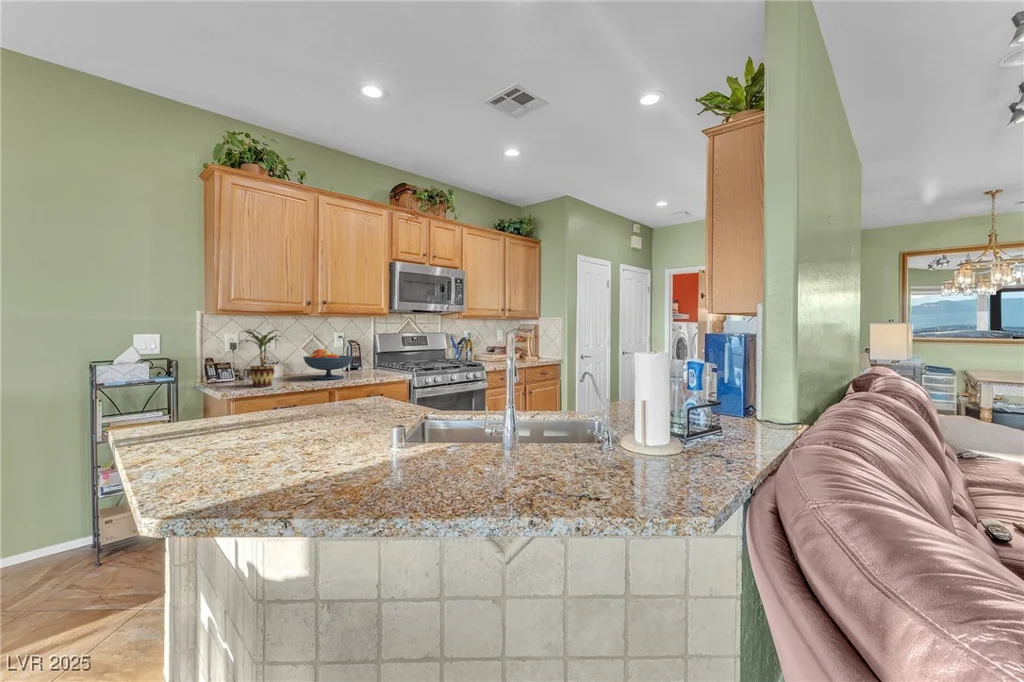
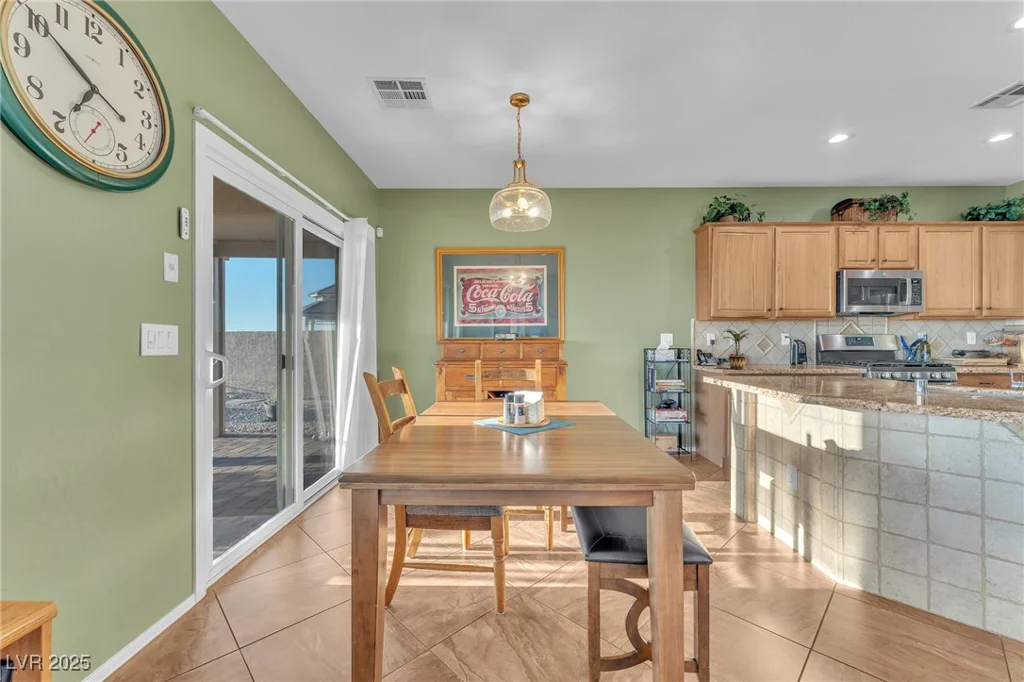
fruit bowl: present [303,349,353,379] -> none [763,345,805,368]

